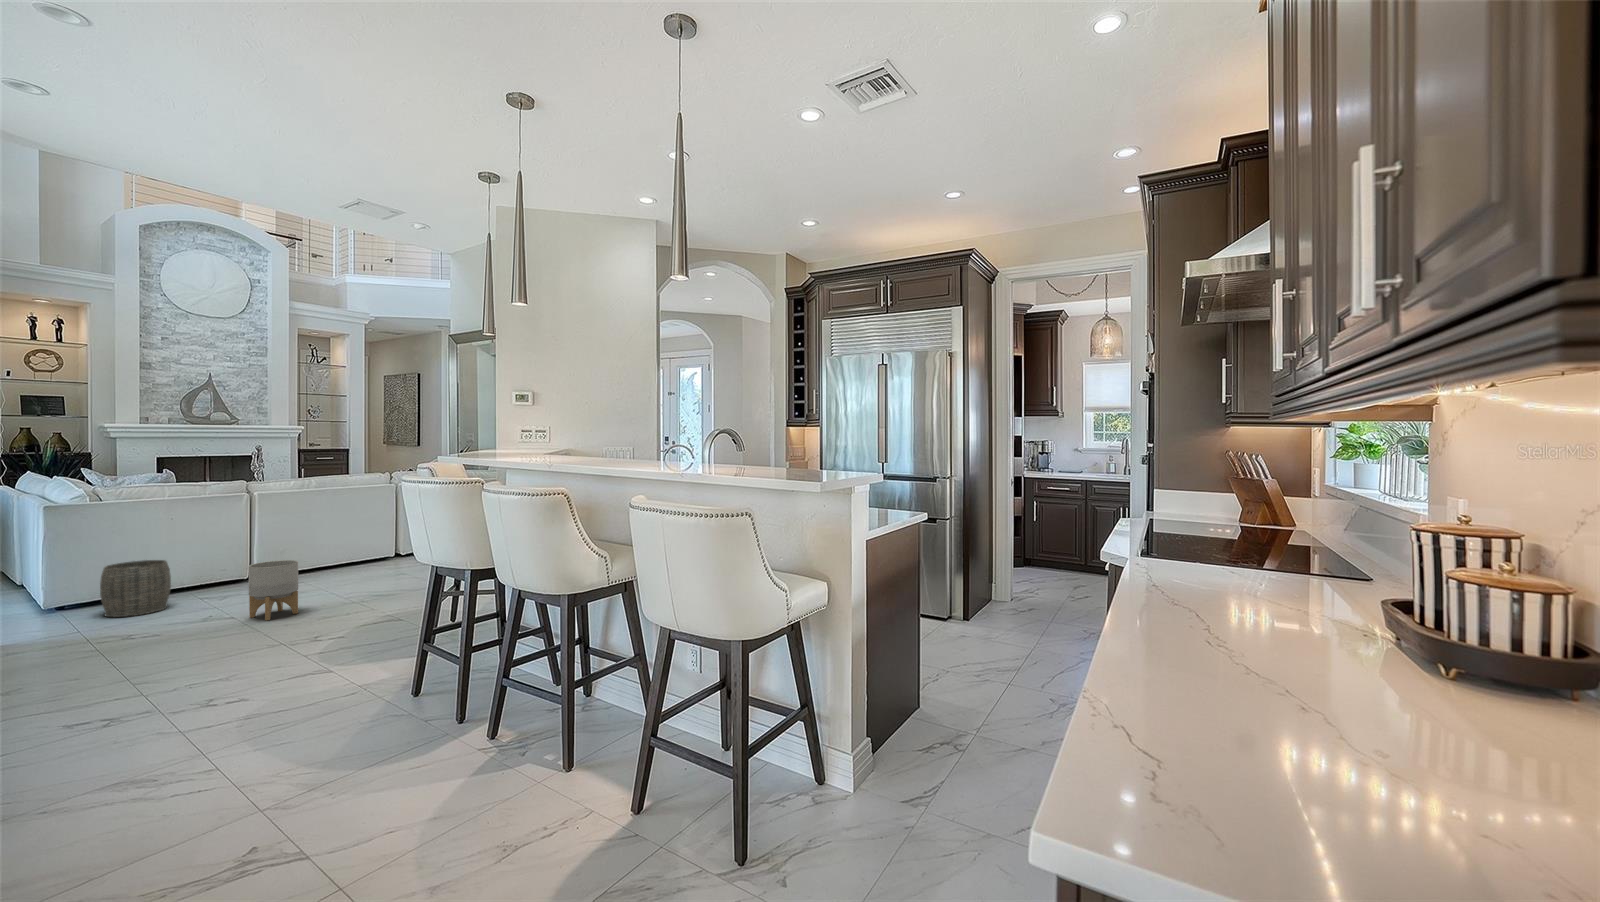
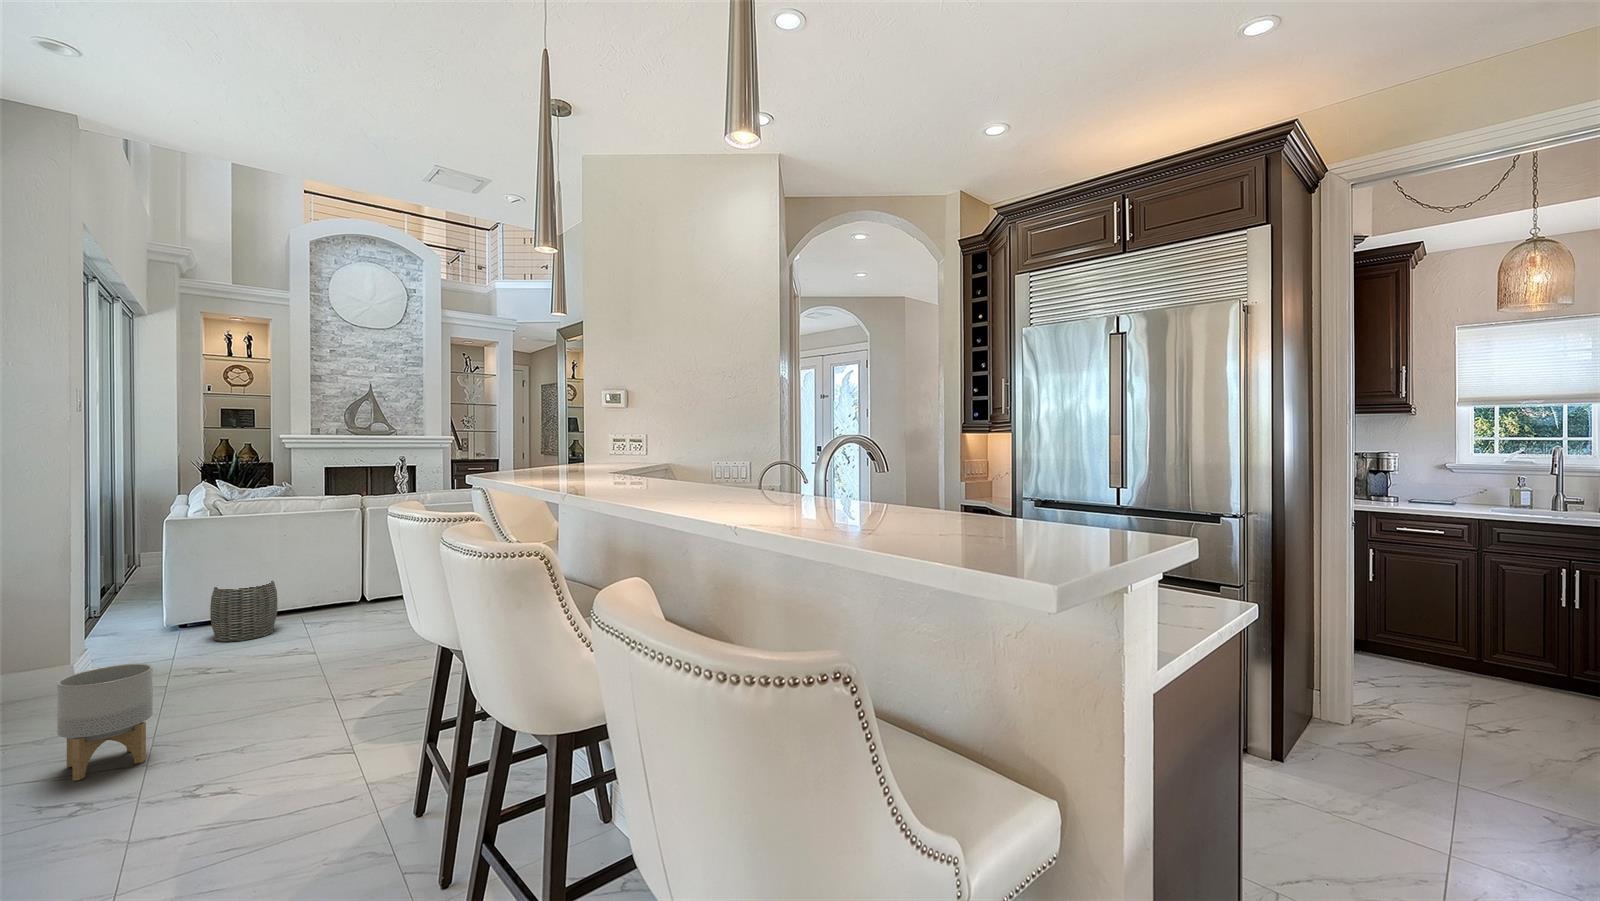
planter: present [249,560,298,620] -> present [57,663,153,780]

